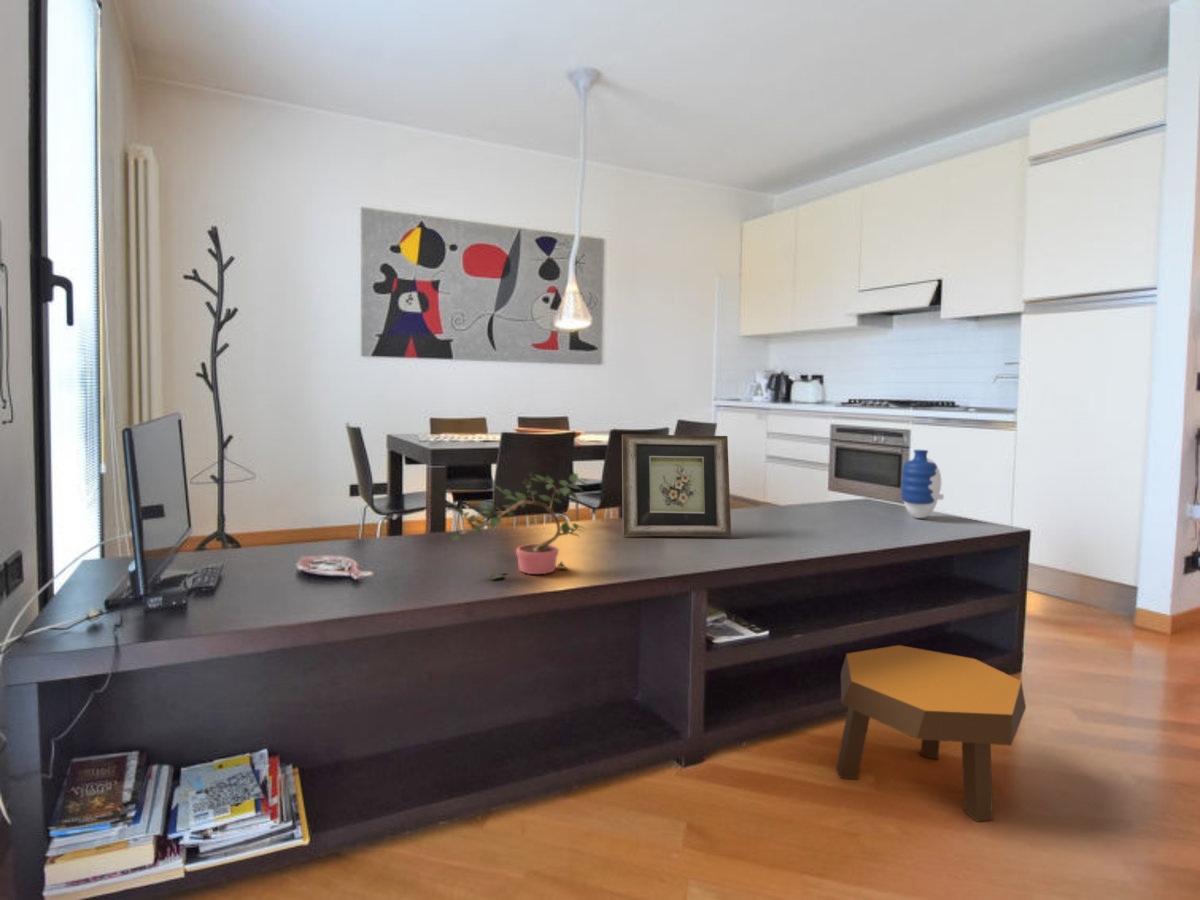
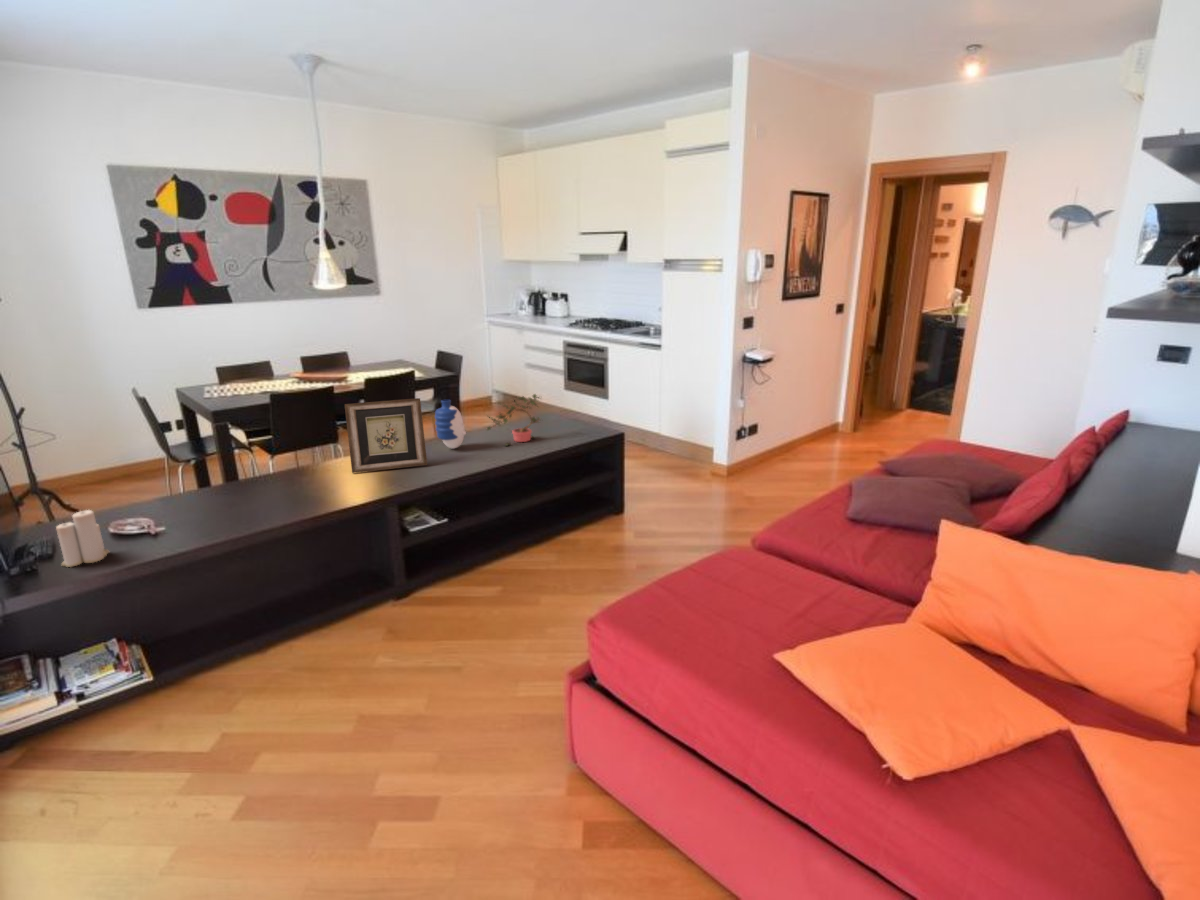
vase: present [901,450,944,518] -> present [435,400,466,449]
potted plant: present [451,473,586,579] -> present [487,394,540,445]
candle: none [211,515,285,614] -> present [56,510,109,567]
footstool: present [837,645,1026,821] -> none [485,521,590,613]

